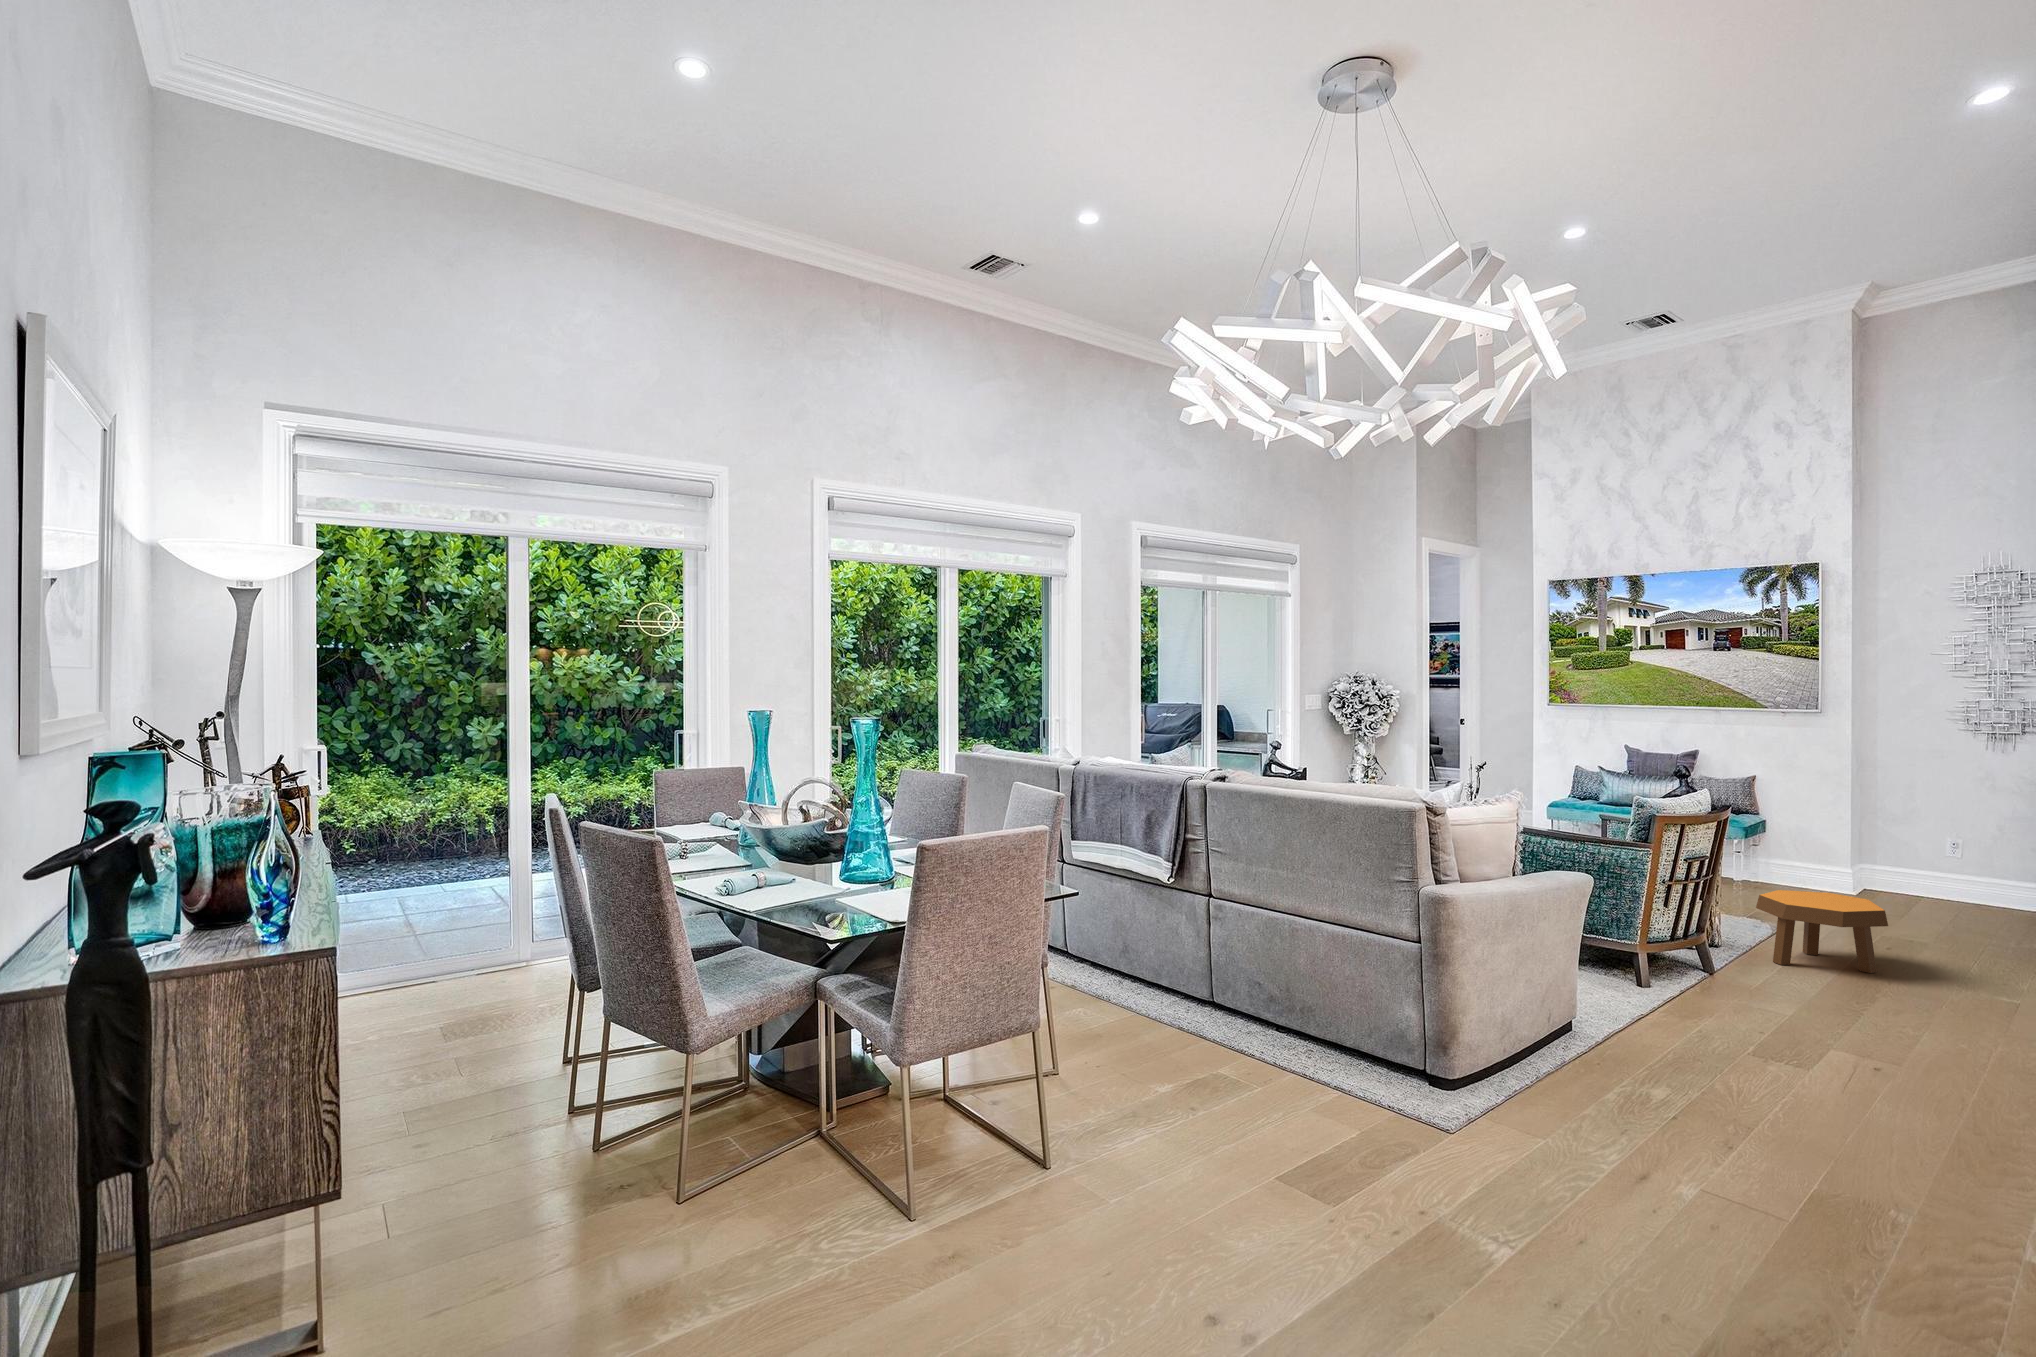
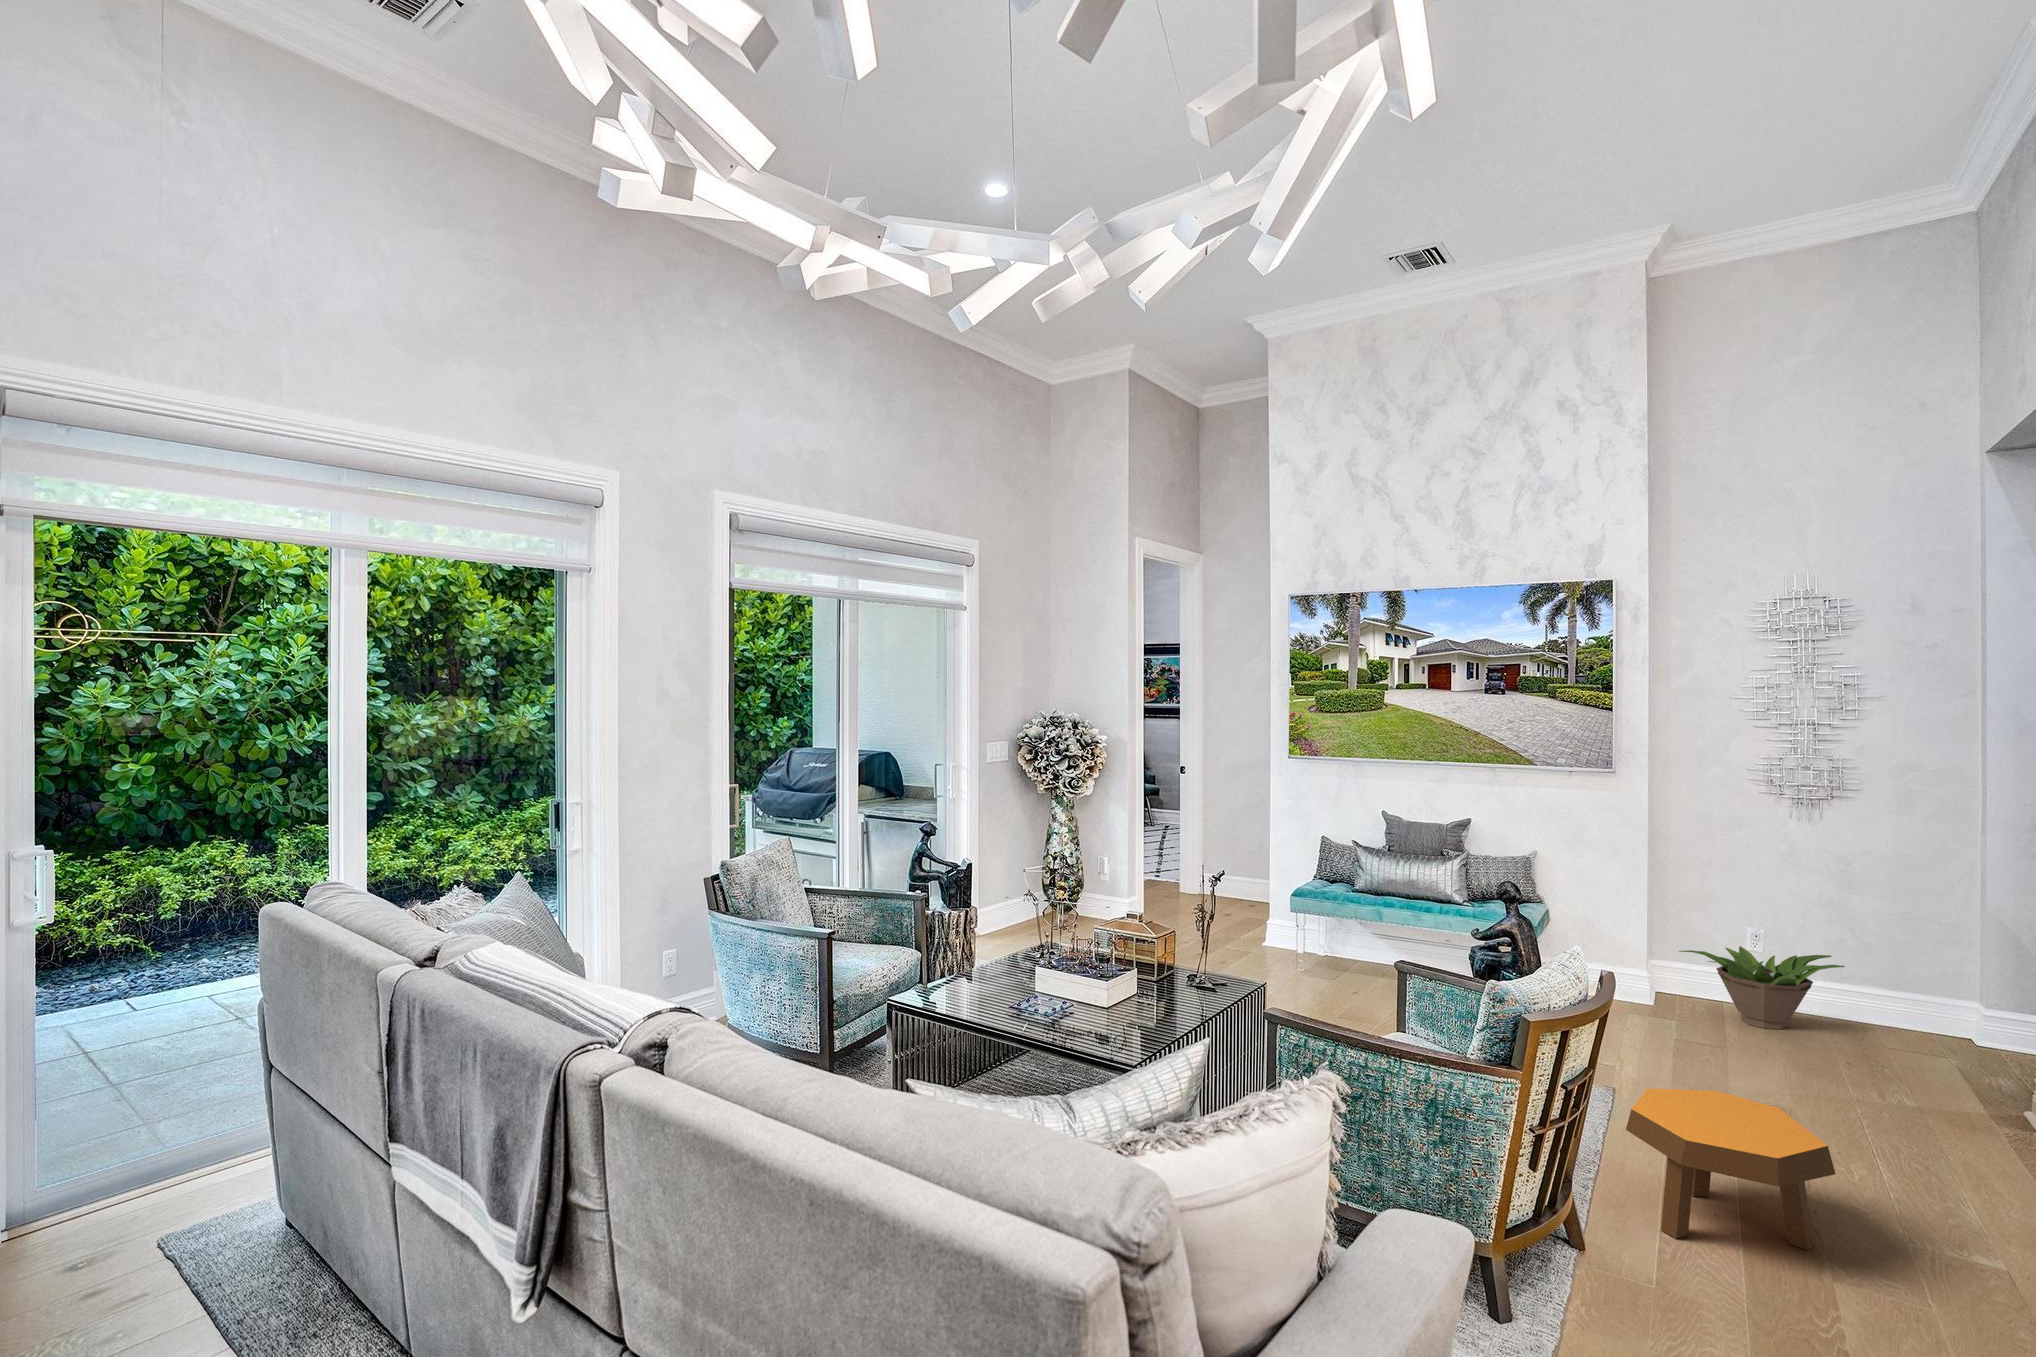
decorative plant: none [1872,845,2008,903] -> present [1679,946,1845,1029]

